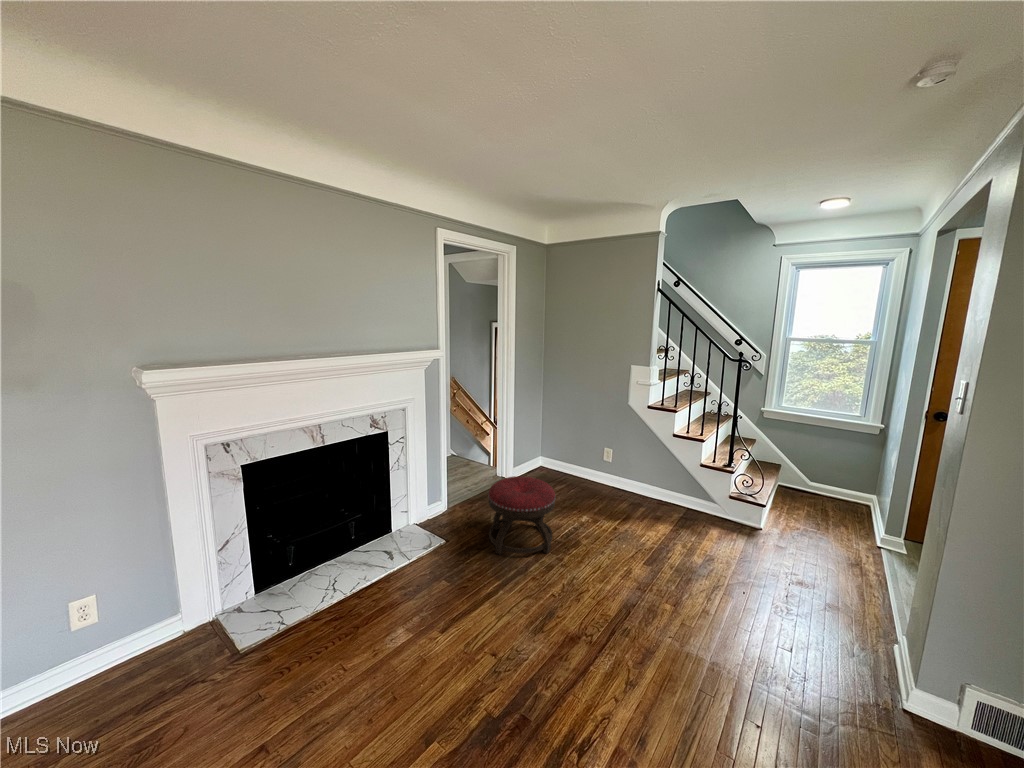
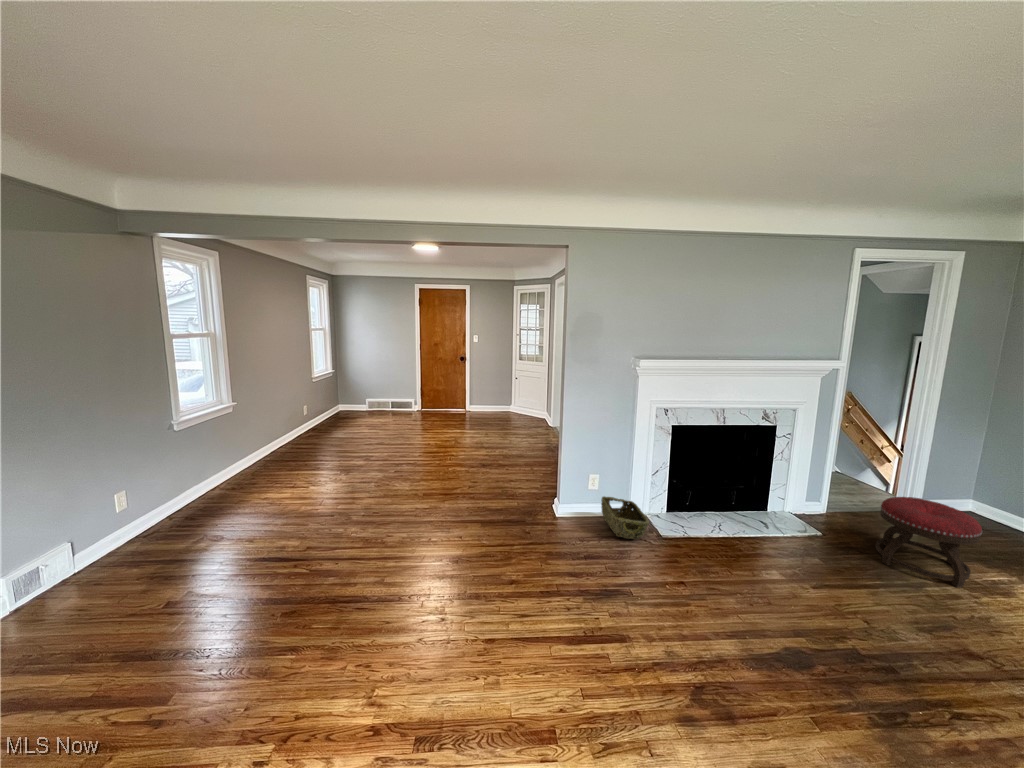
woven basket: none [103,613,207,711] -> present [601,496,649,539]

